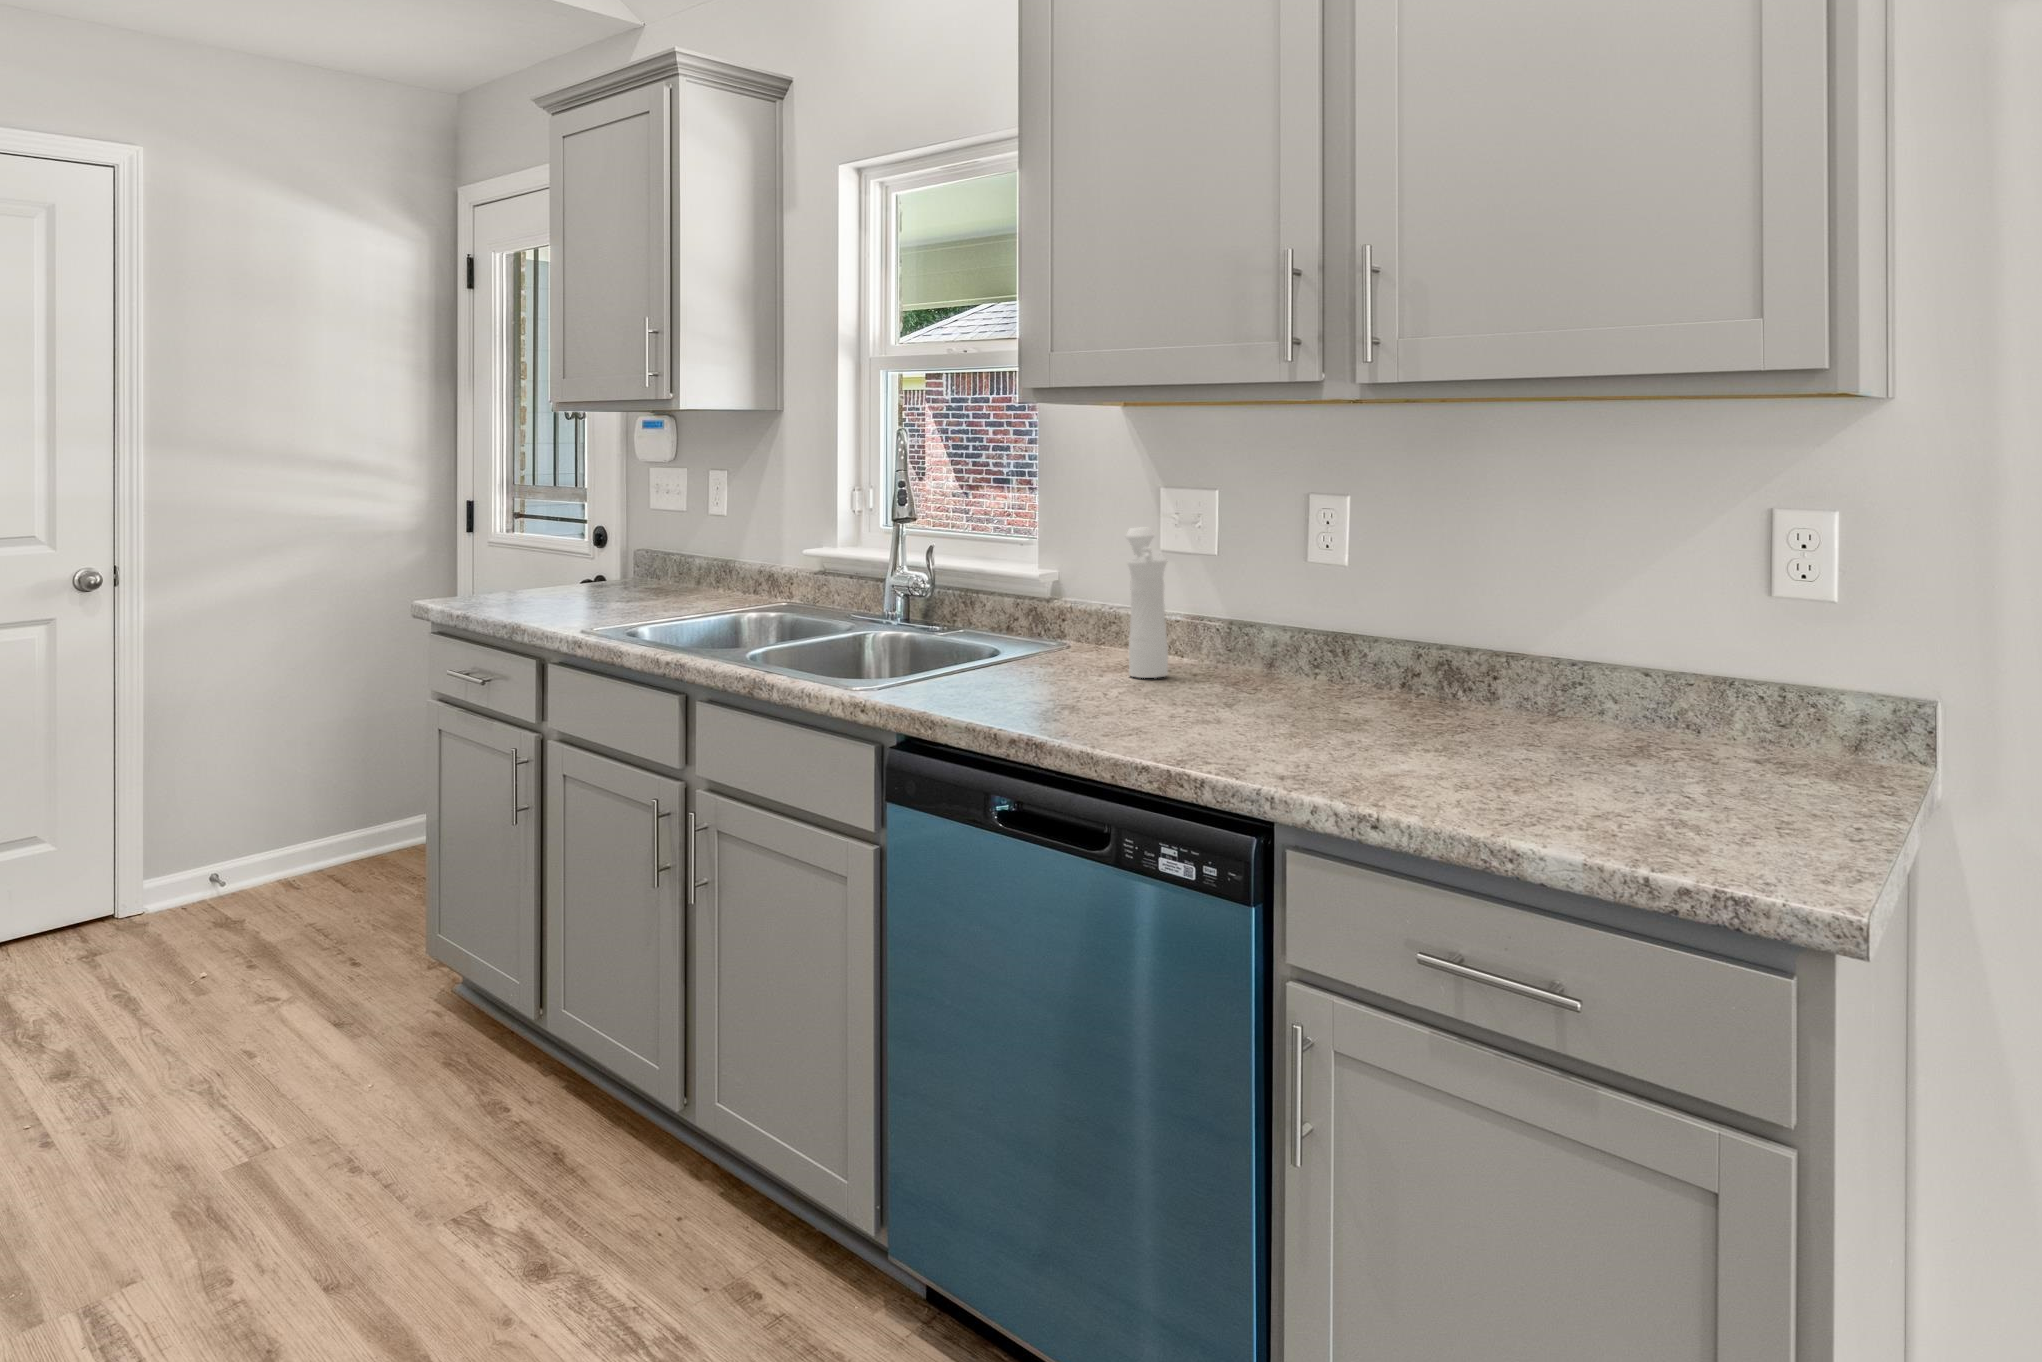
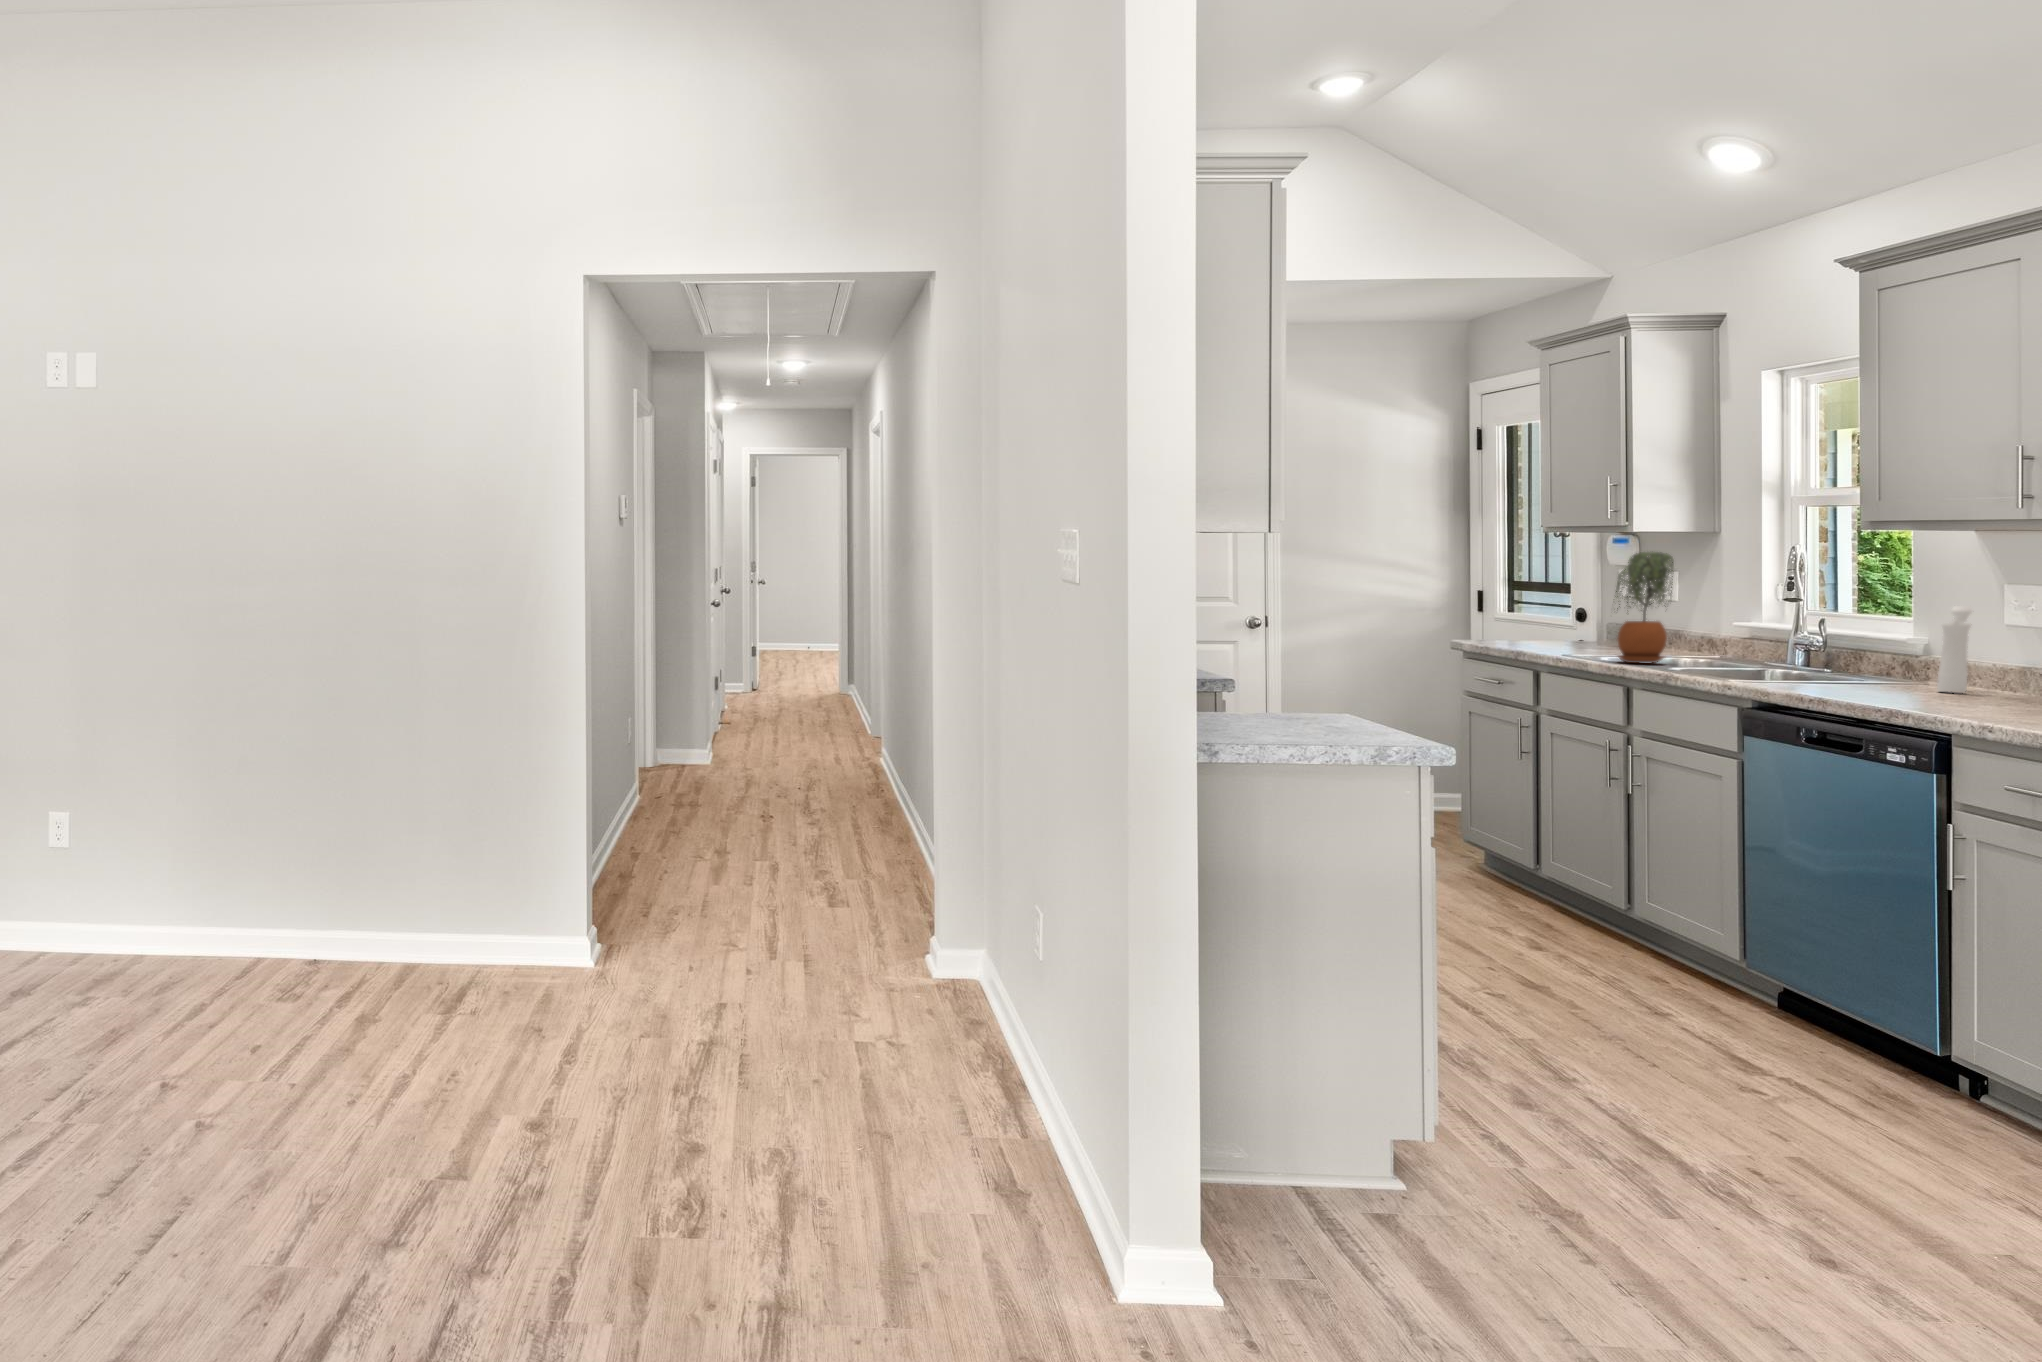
potted plant: none [642,441,735,638] -> present [1615,552,1674,663]

